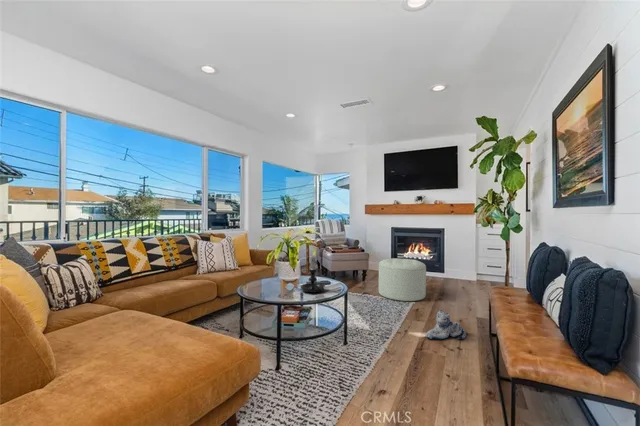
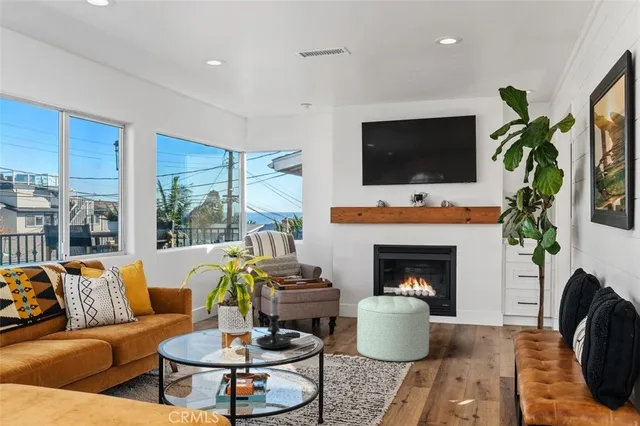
plush toy: present [425,310,466,339] -> none [431,367,485,408]

